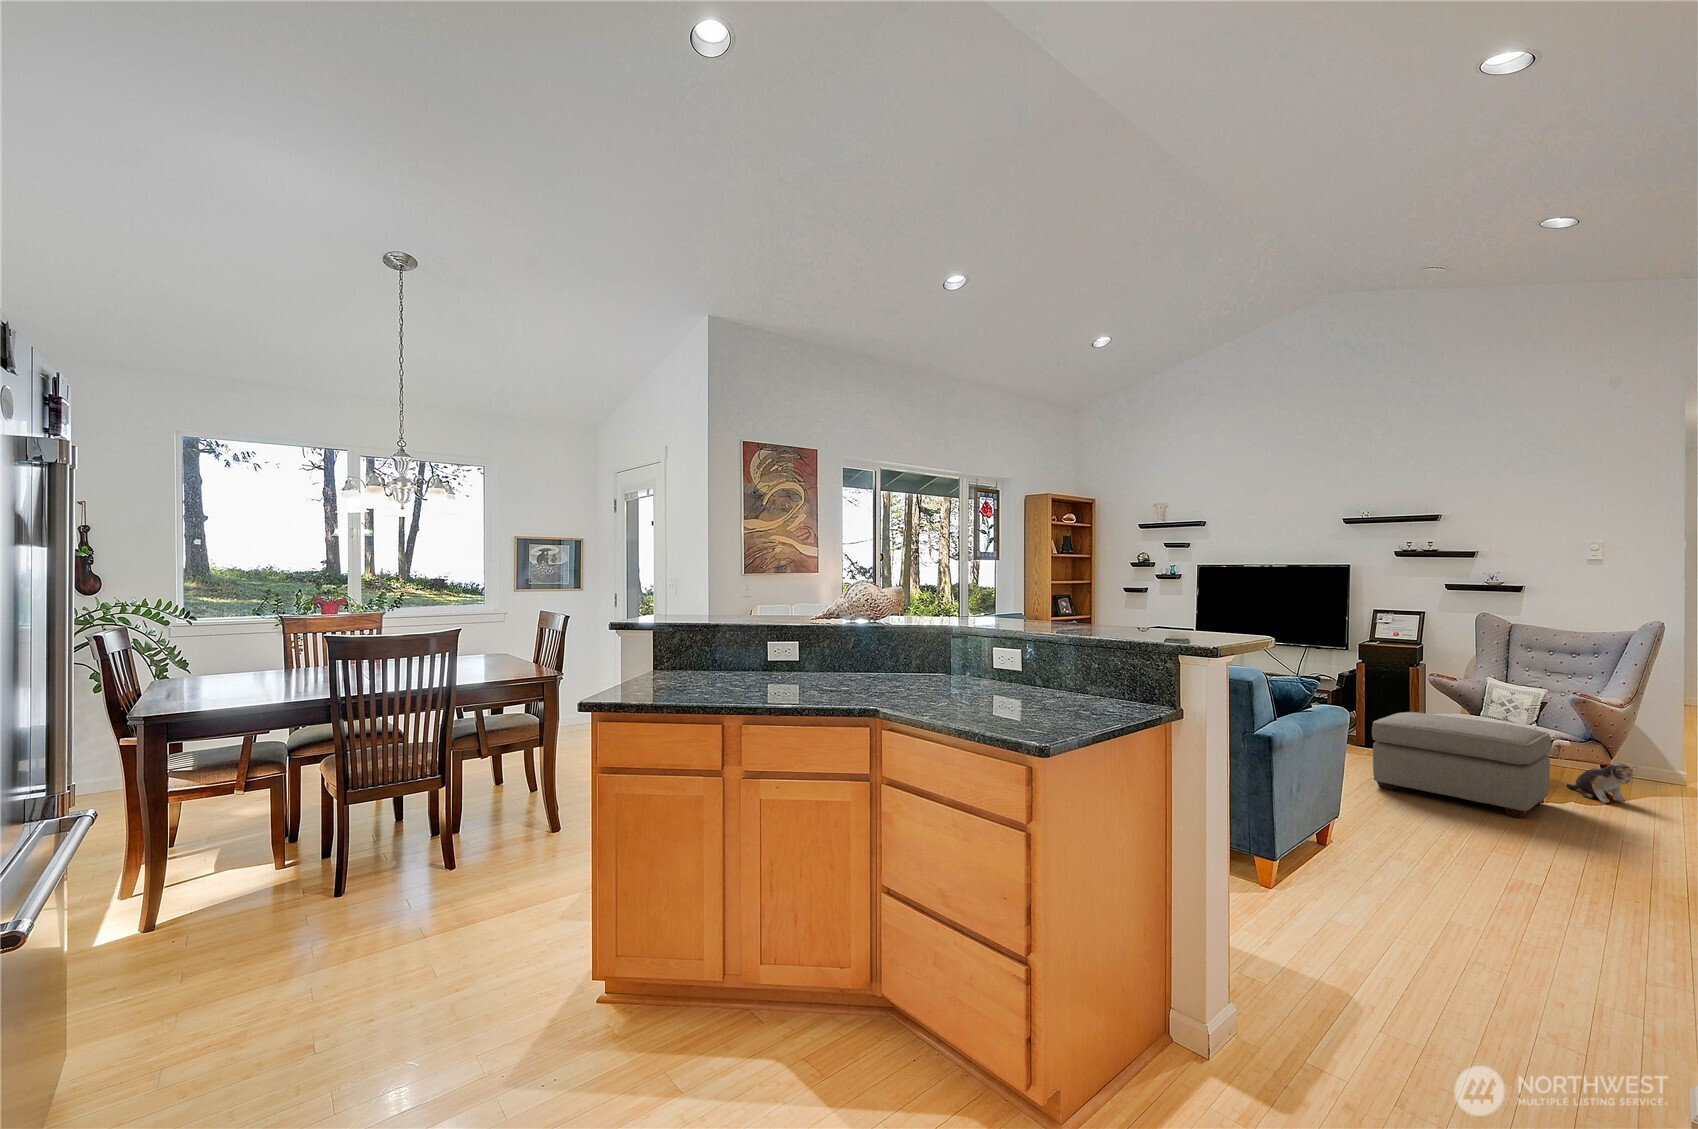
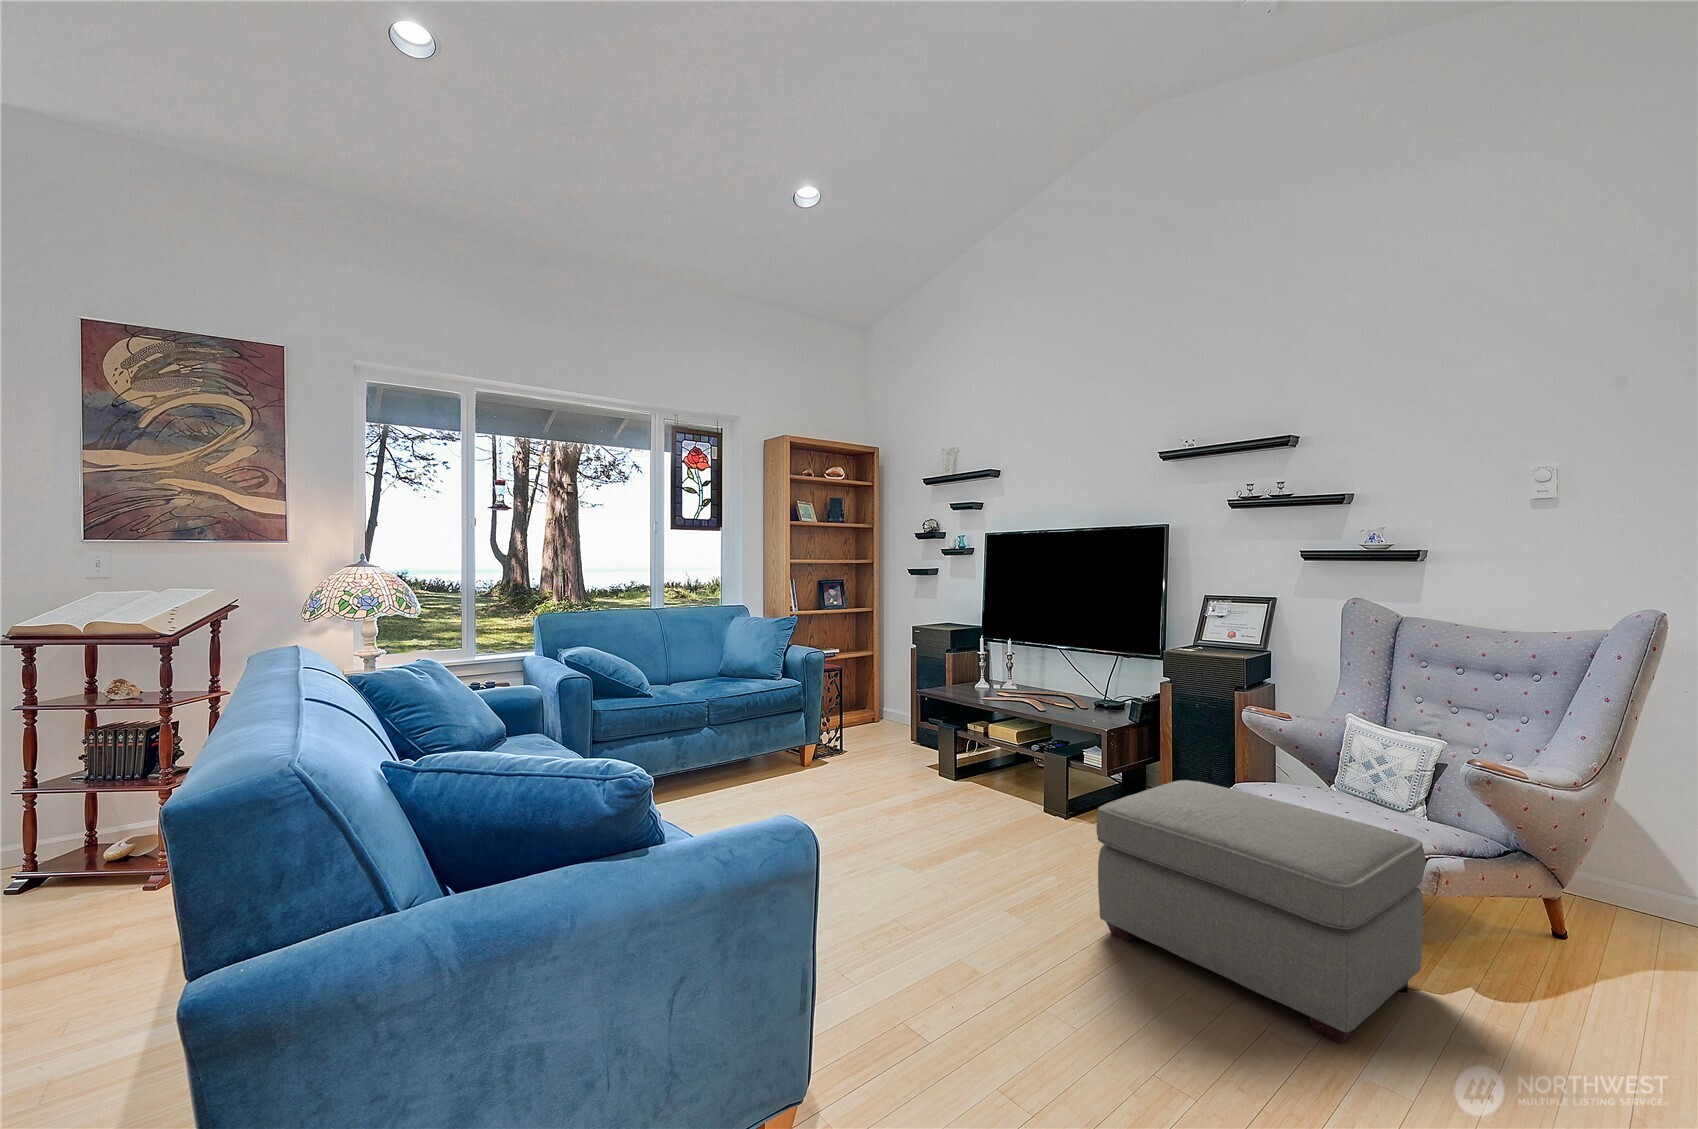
plush toy: present [1566,763,1638,803] -> none [1477,902,1607,984]

